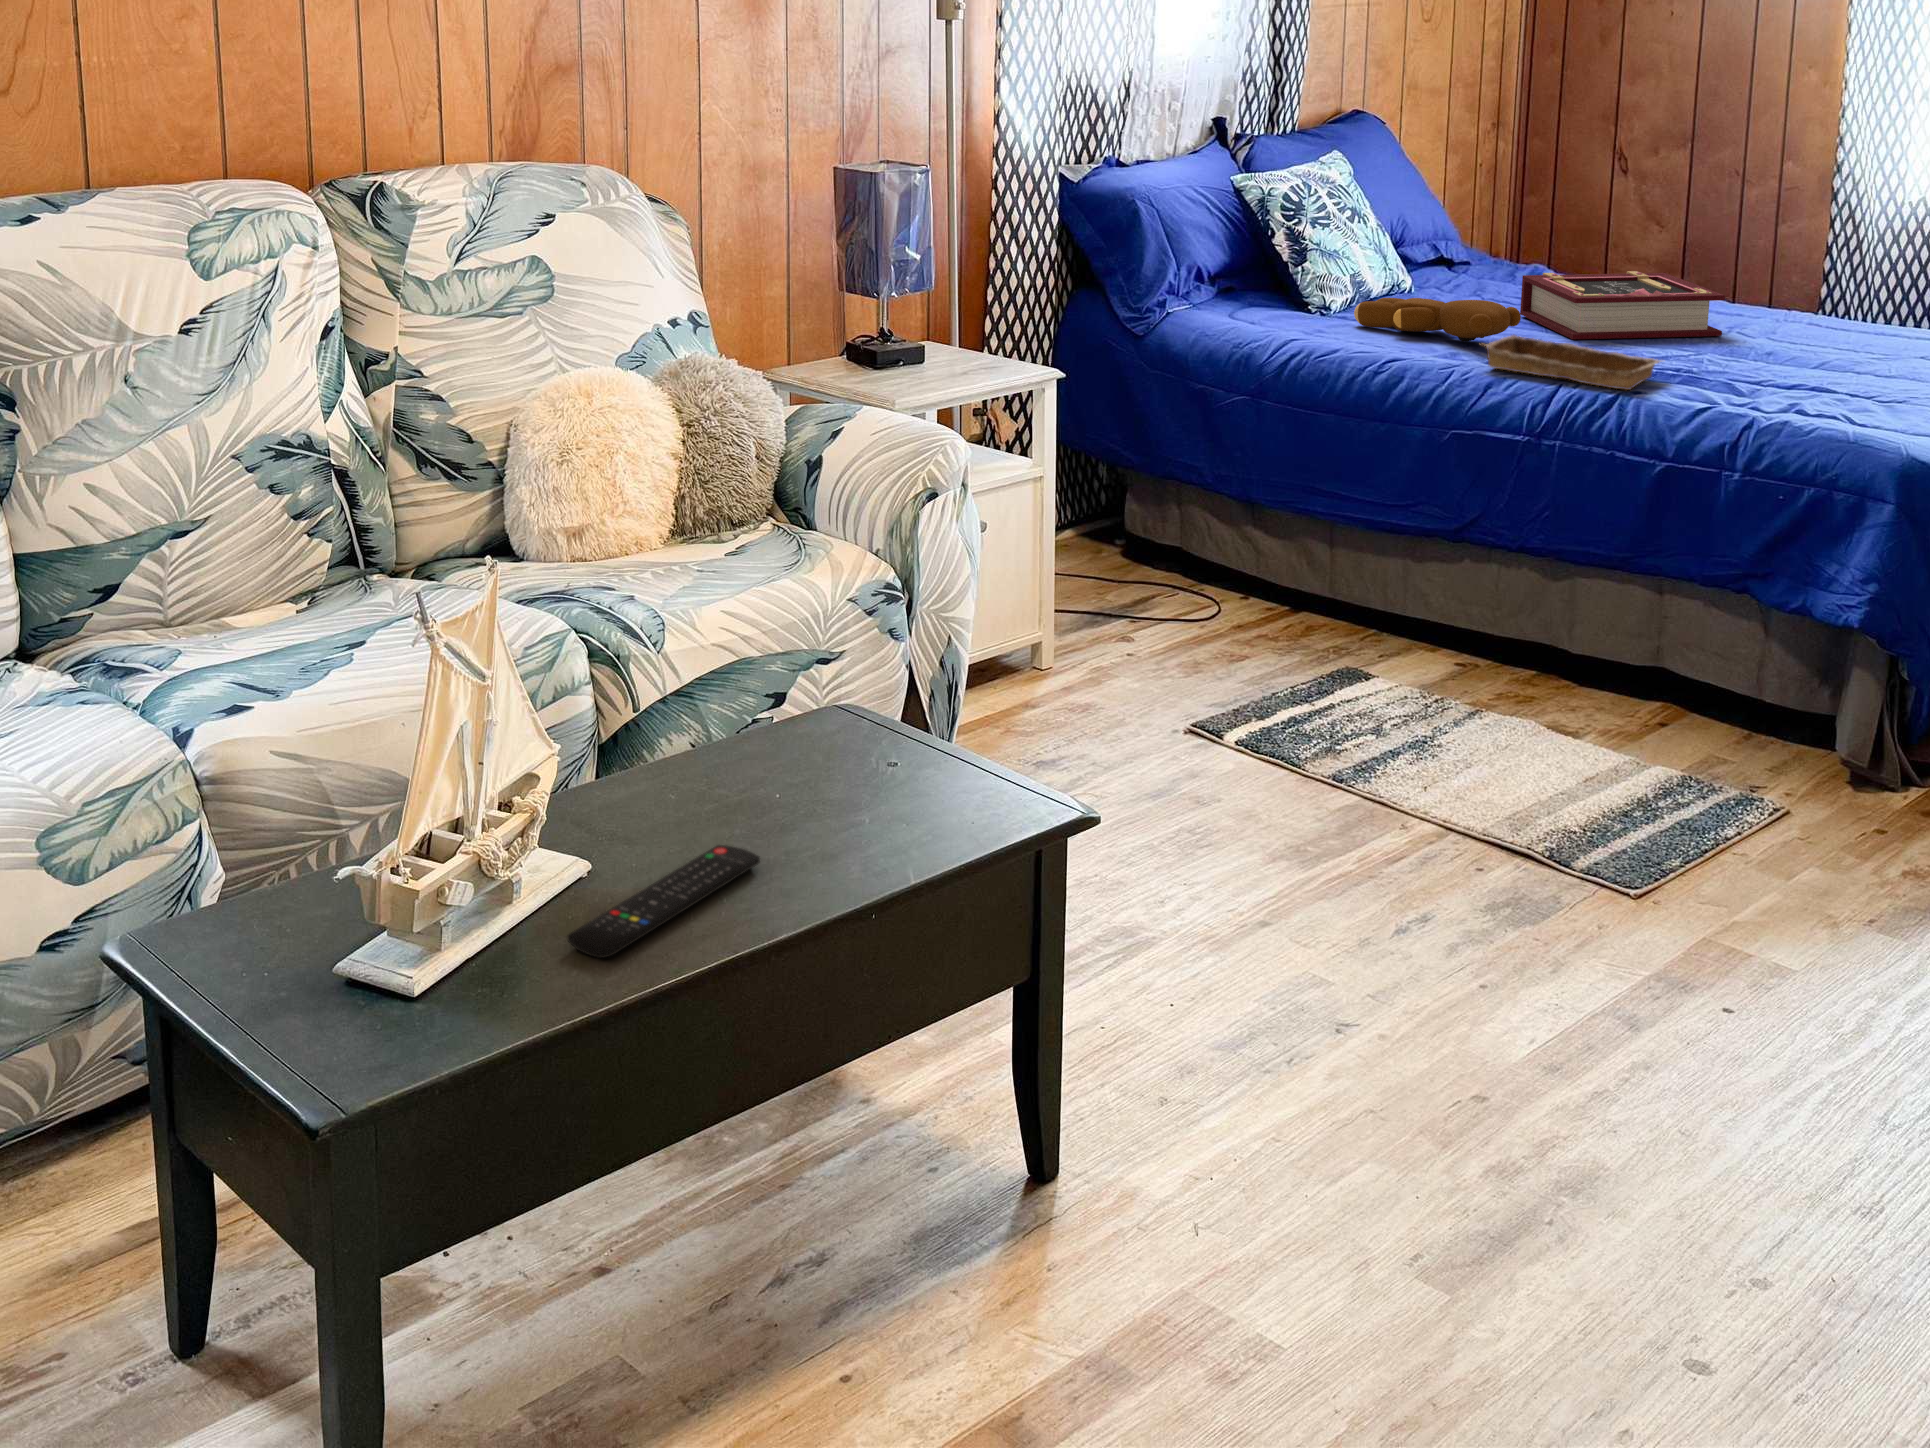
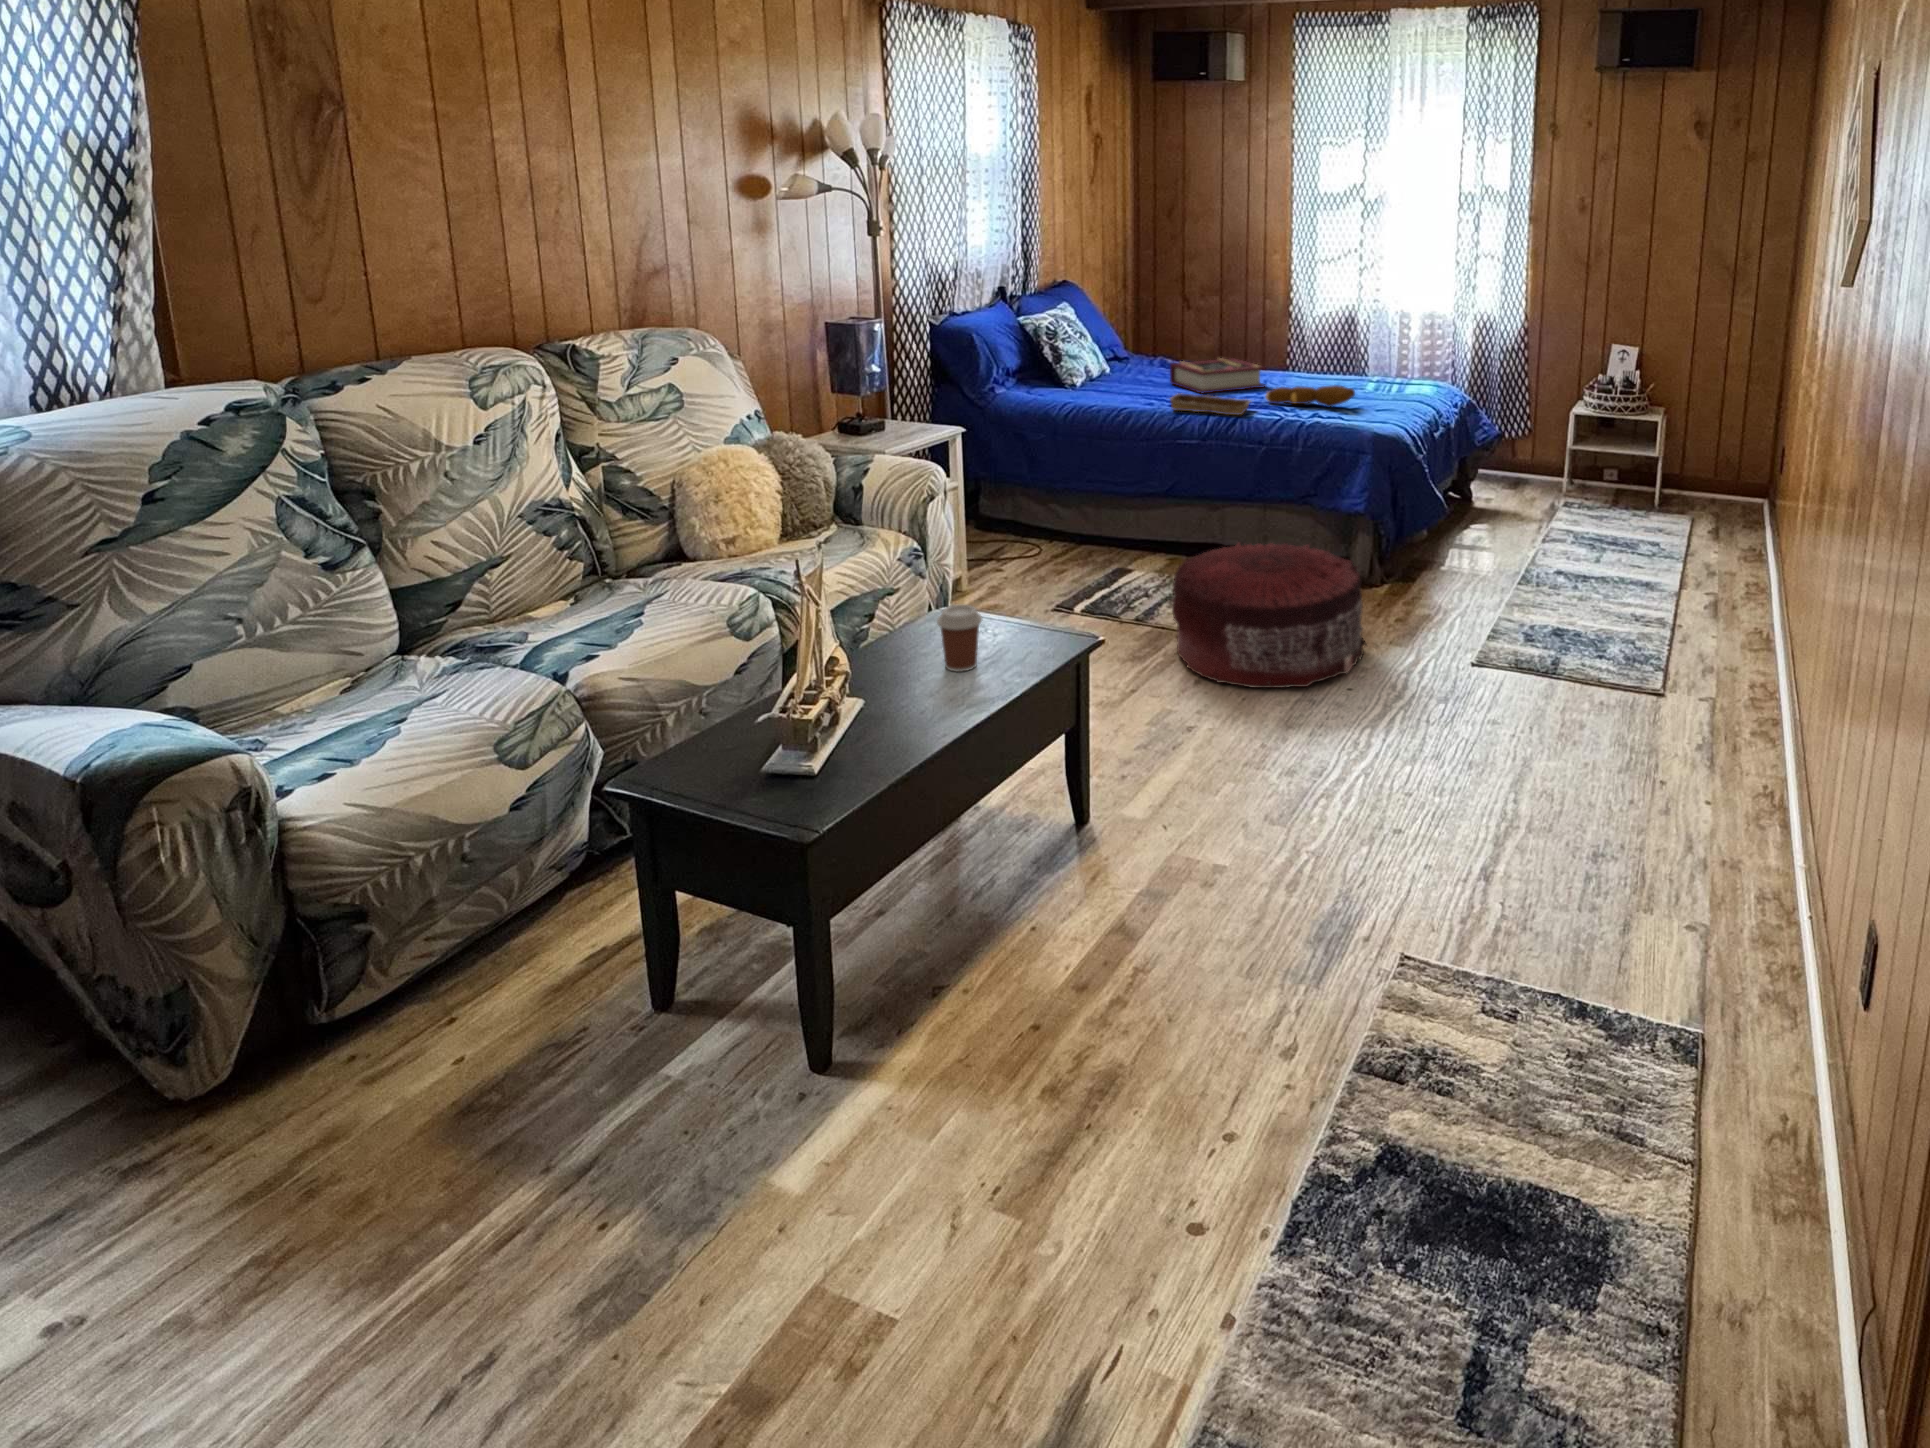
teddy bear: present [1354,298,1521,342] -> present [1265,385,1355,407]
pouf: none [1378,650,1809,984] -> present [1172,543,1366,688]
coffee cup: none [758,709,844,840] -> present [937,605,982,672]
remote control: present [568,845,760,958] -> none [879,678,953,740]

